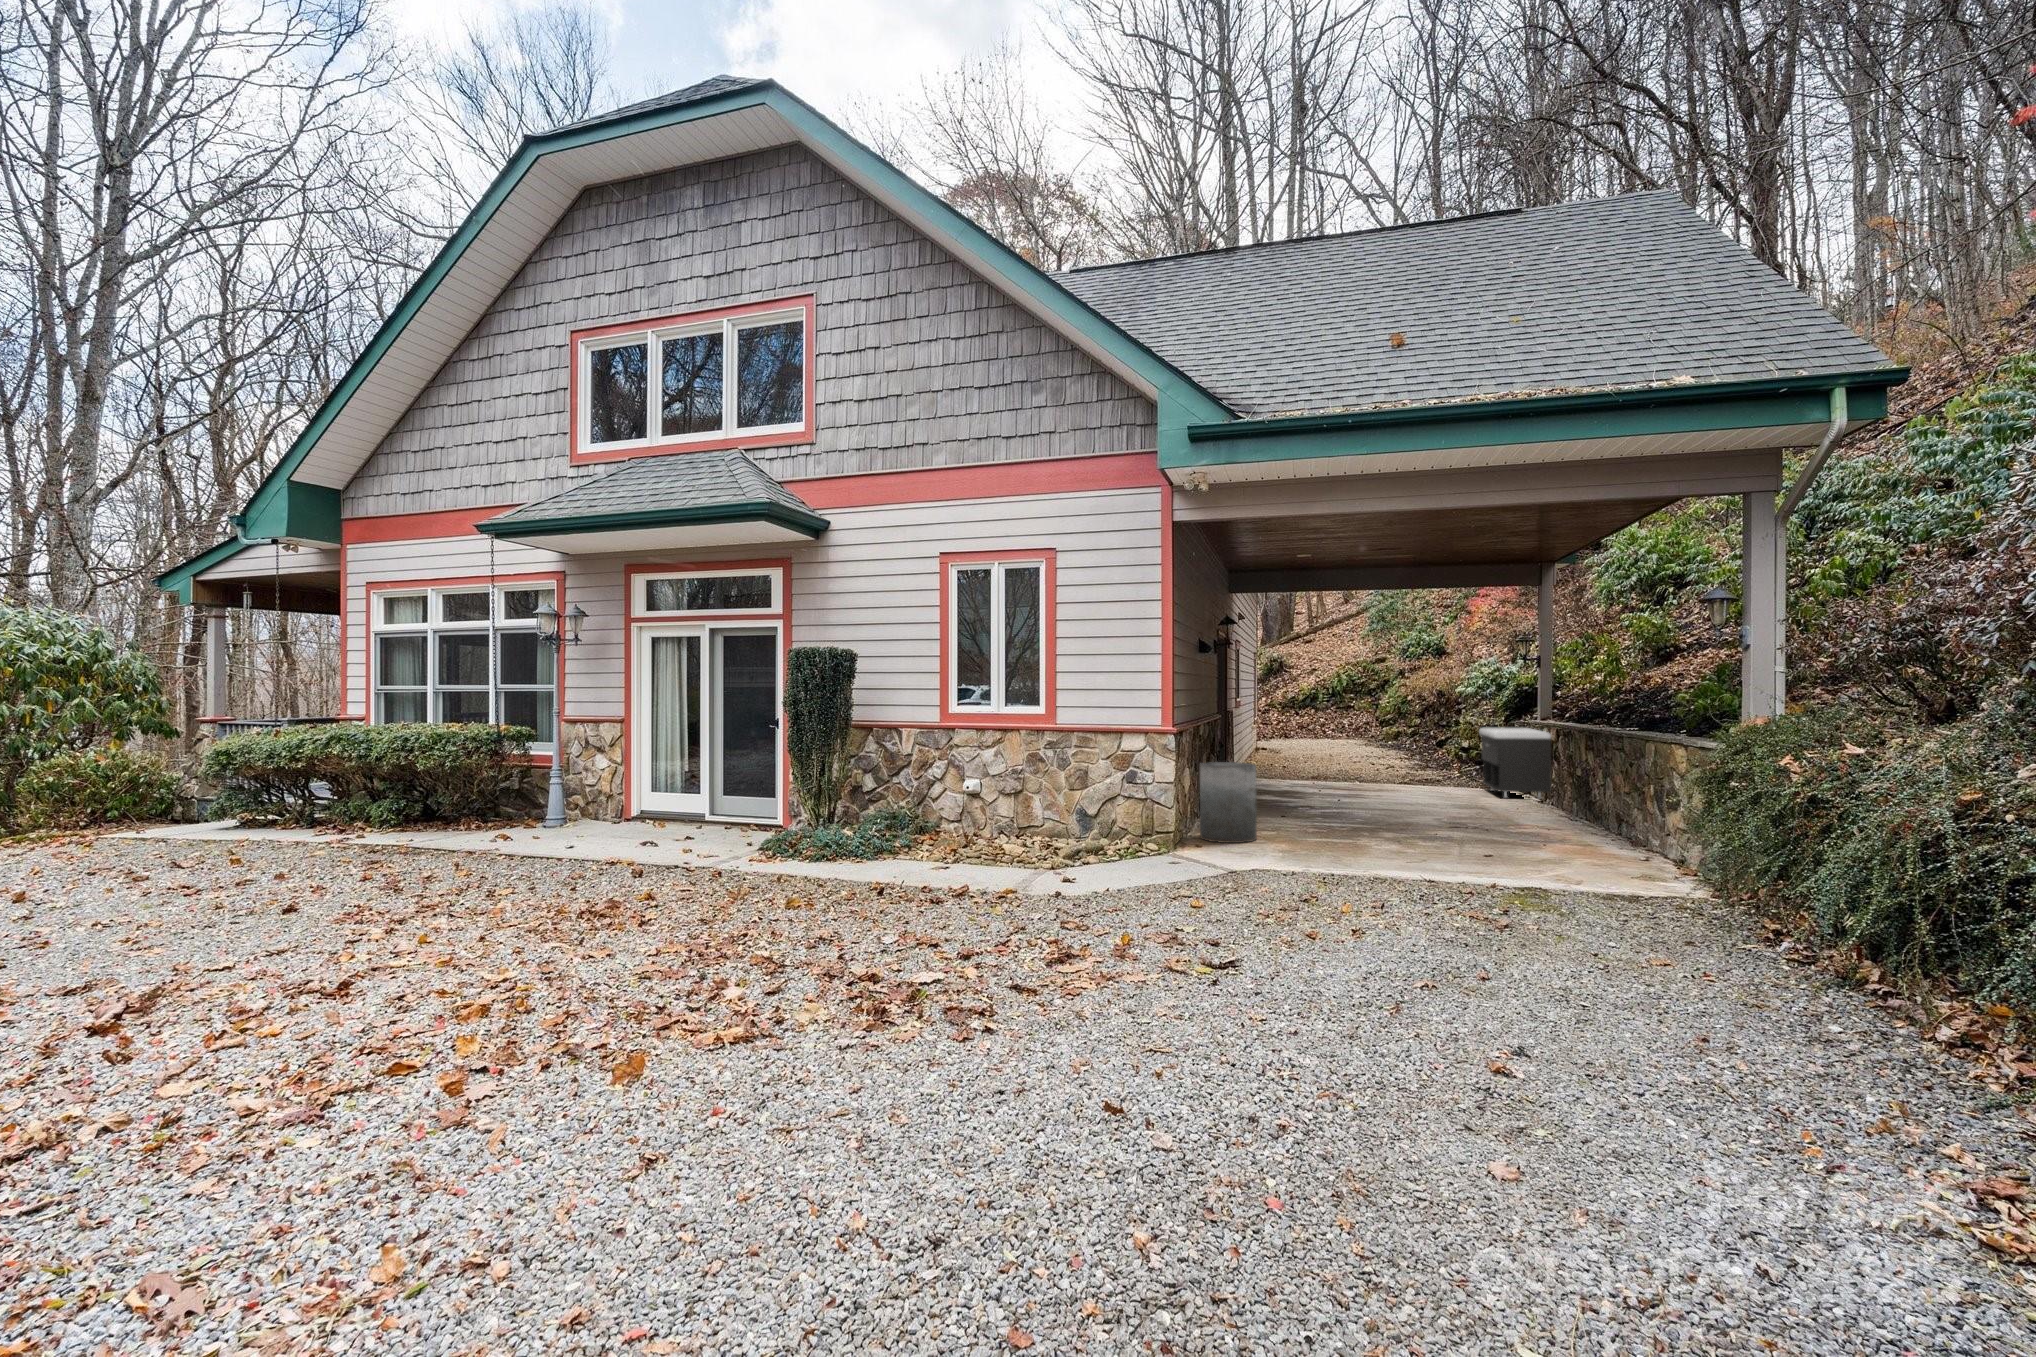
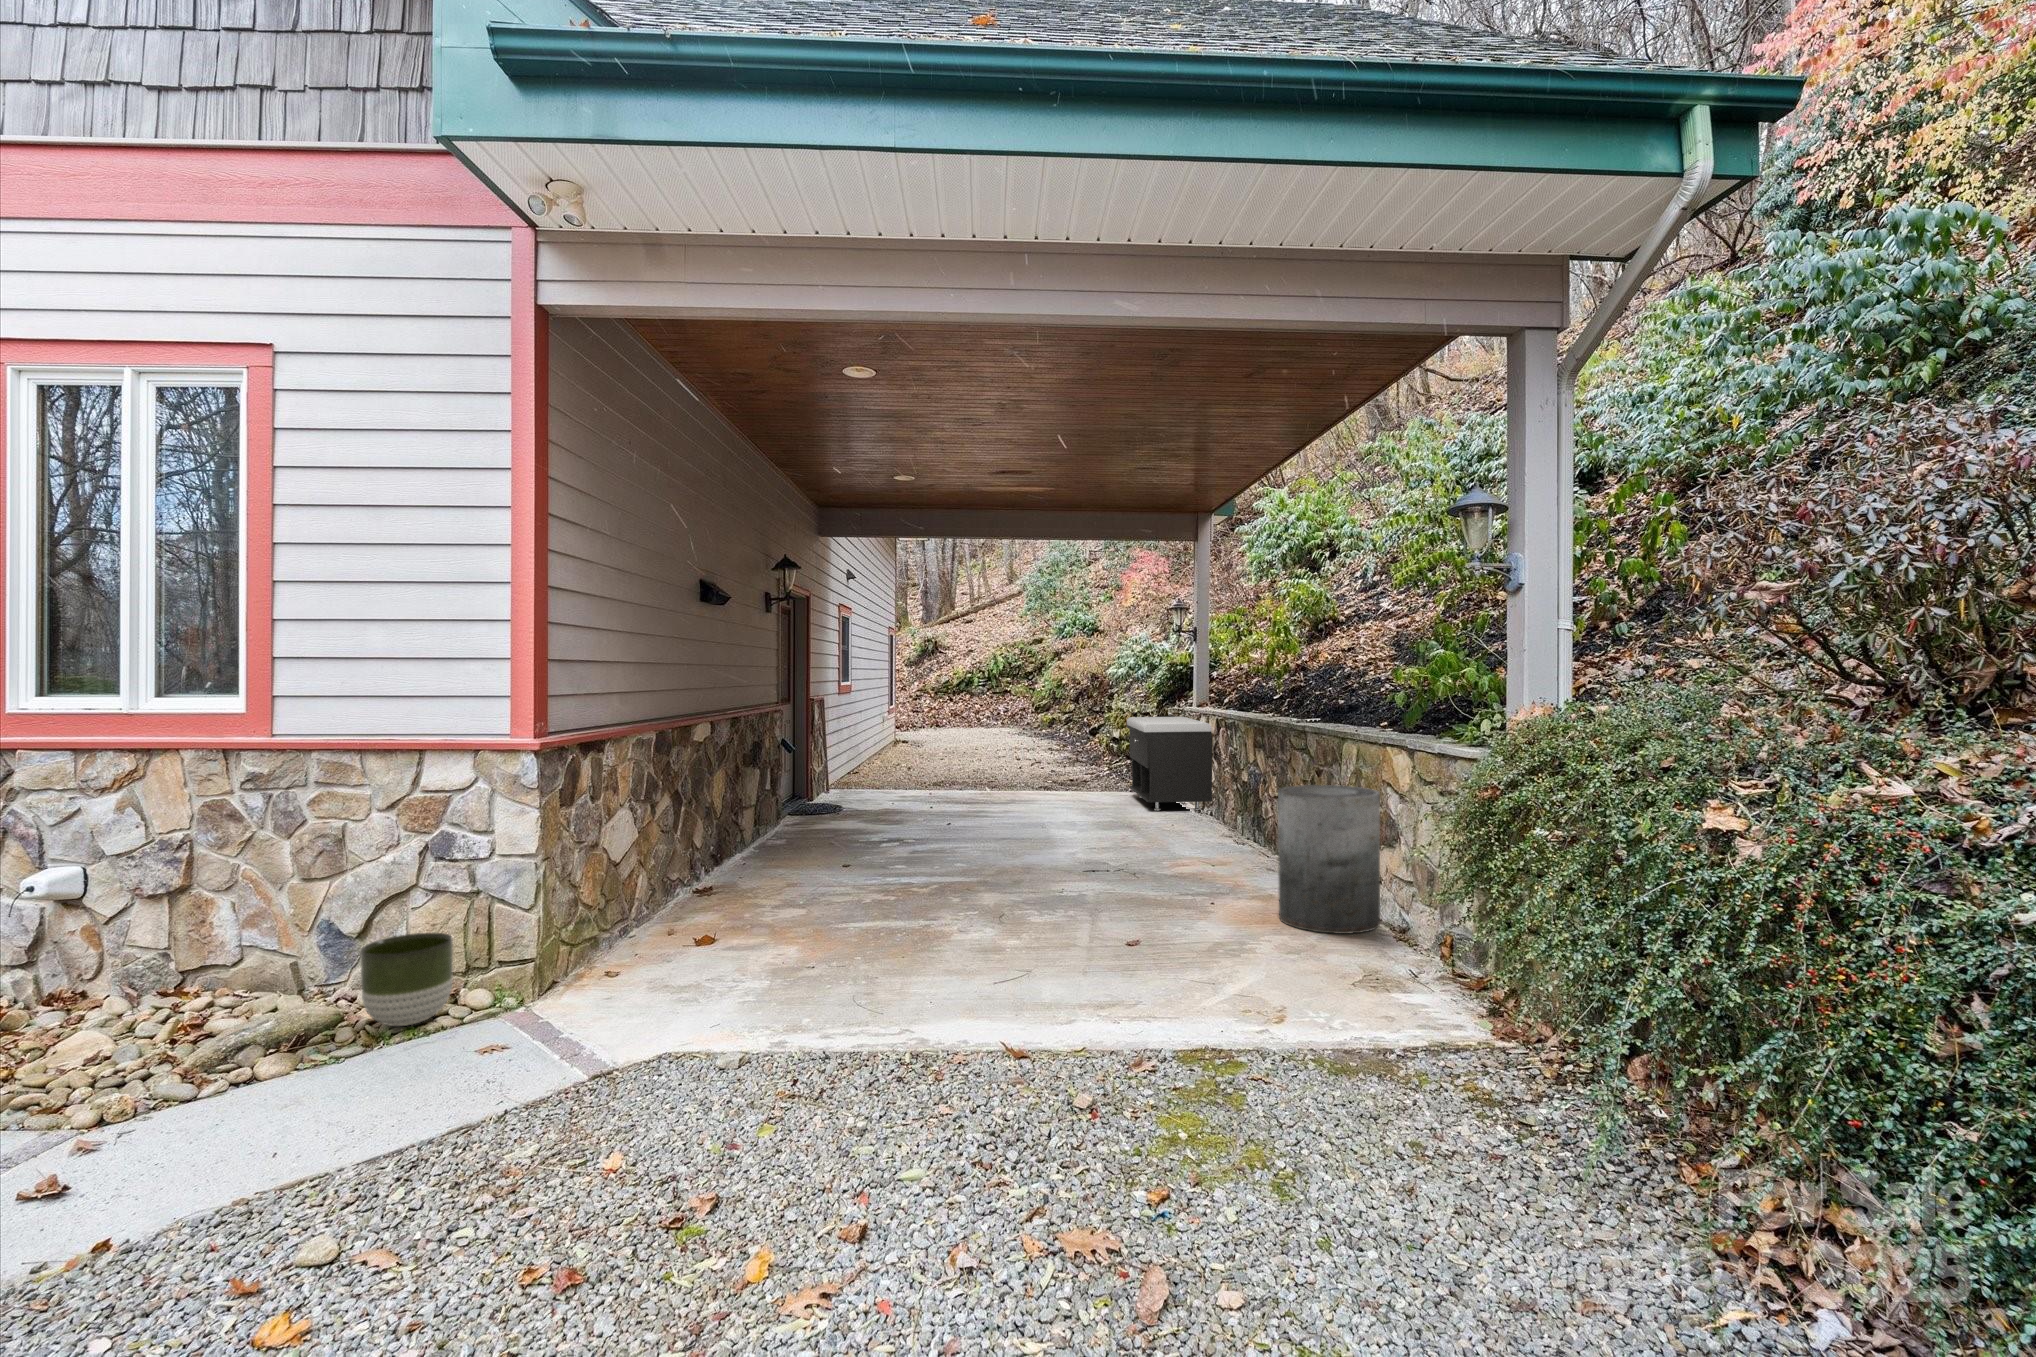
trash can: present [1200,762,1257,843] -> present [1278,785,1380,934]
planter: none [1112,818,1148,857] -> present [360,932,453,1026]

